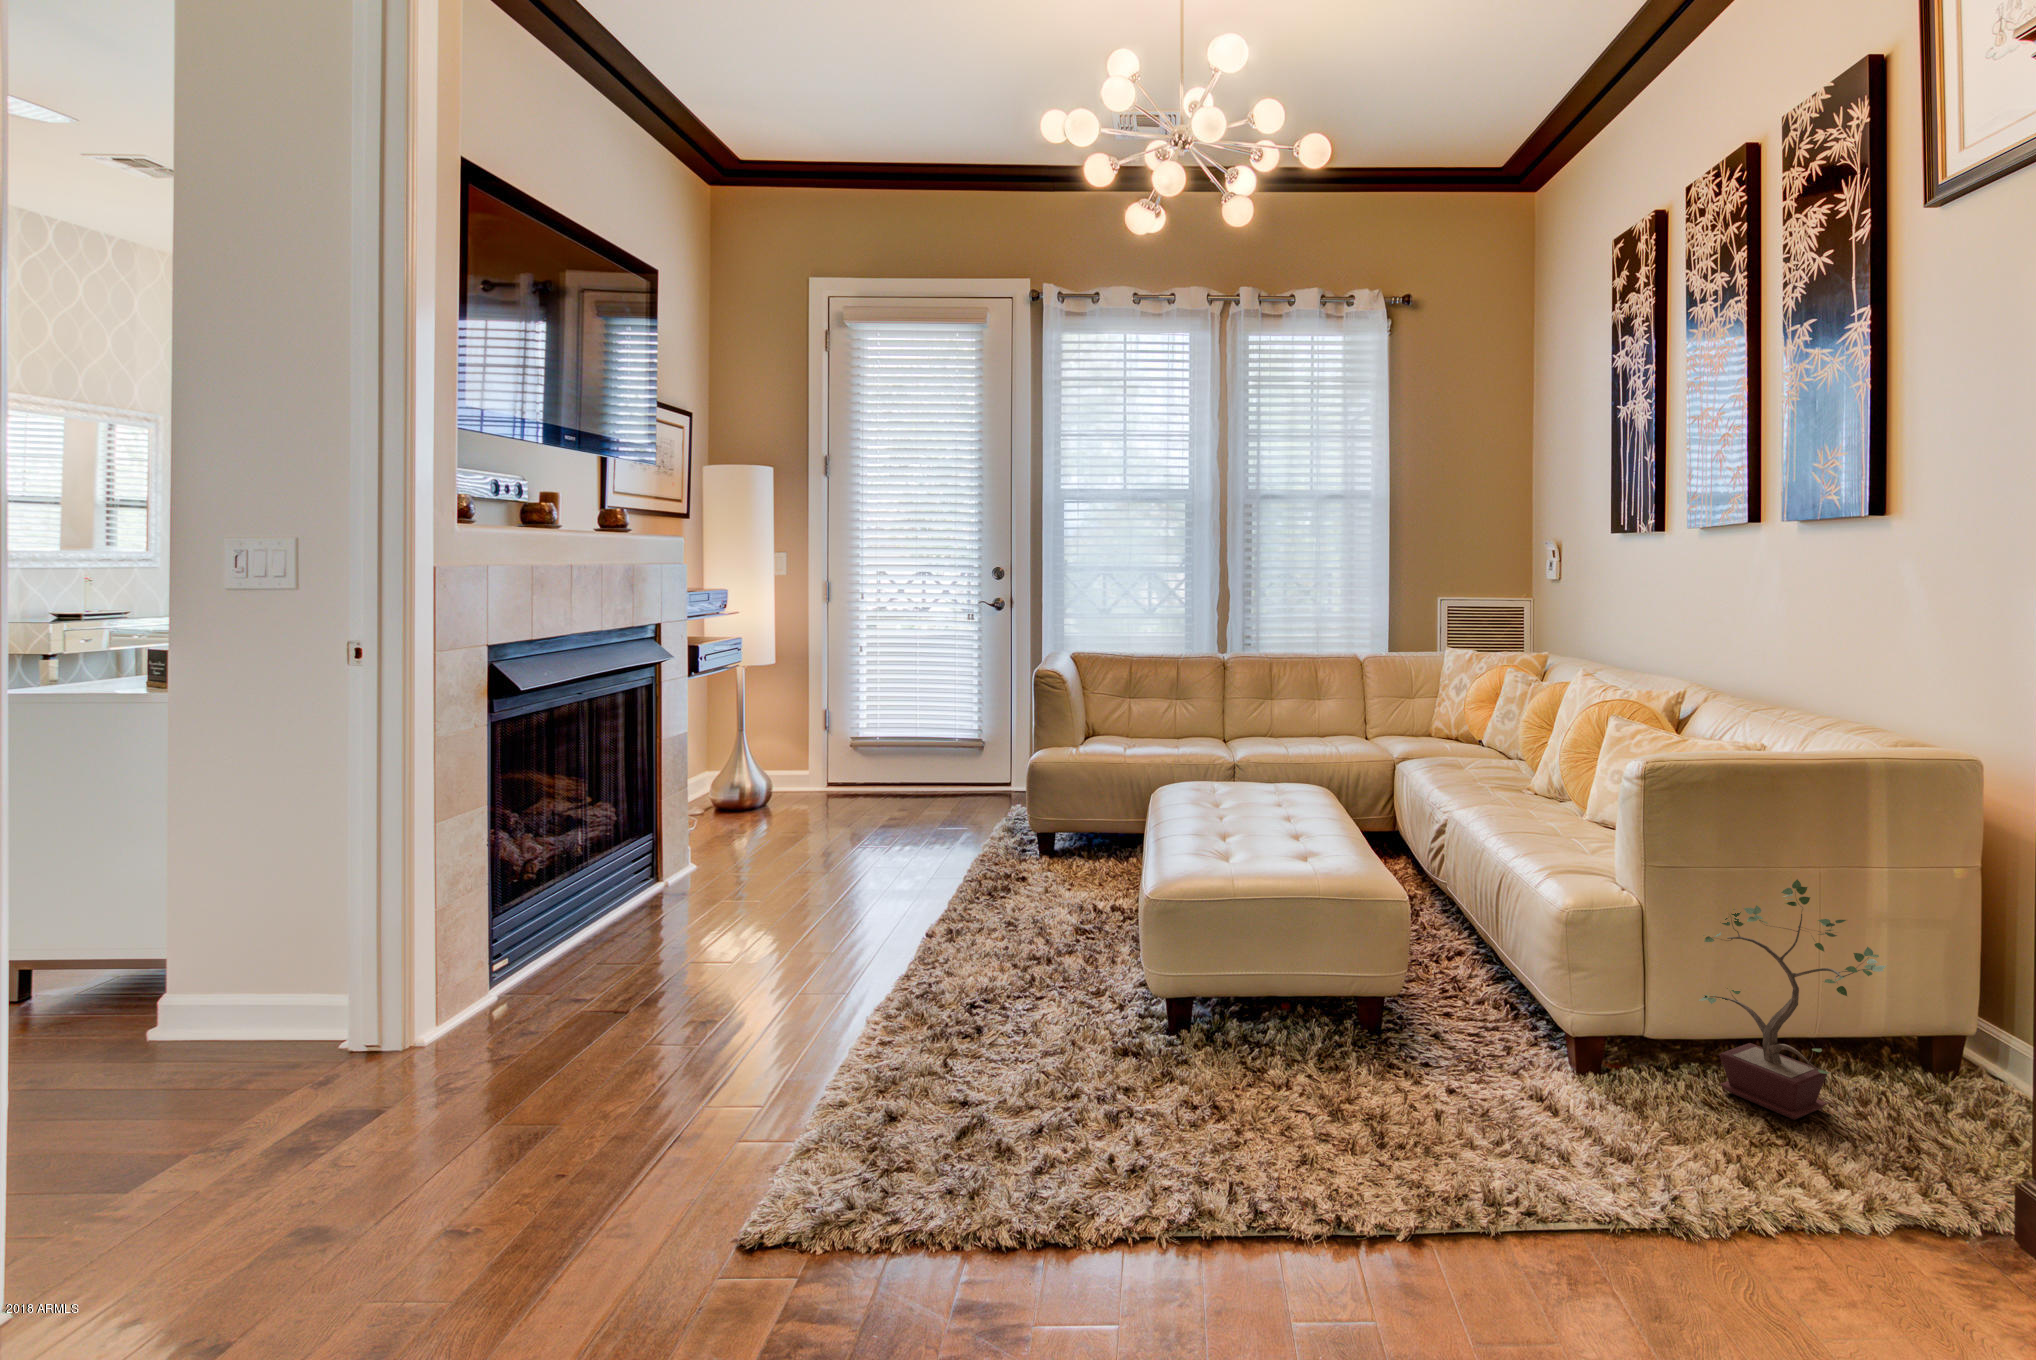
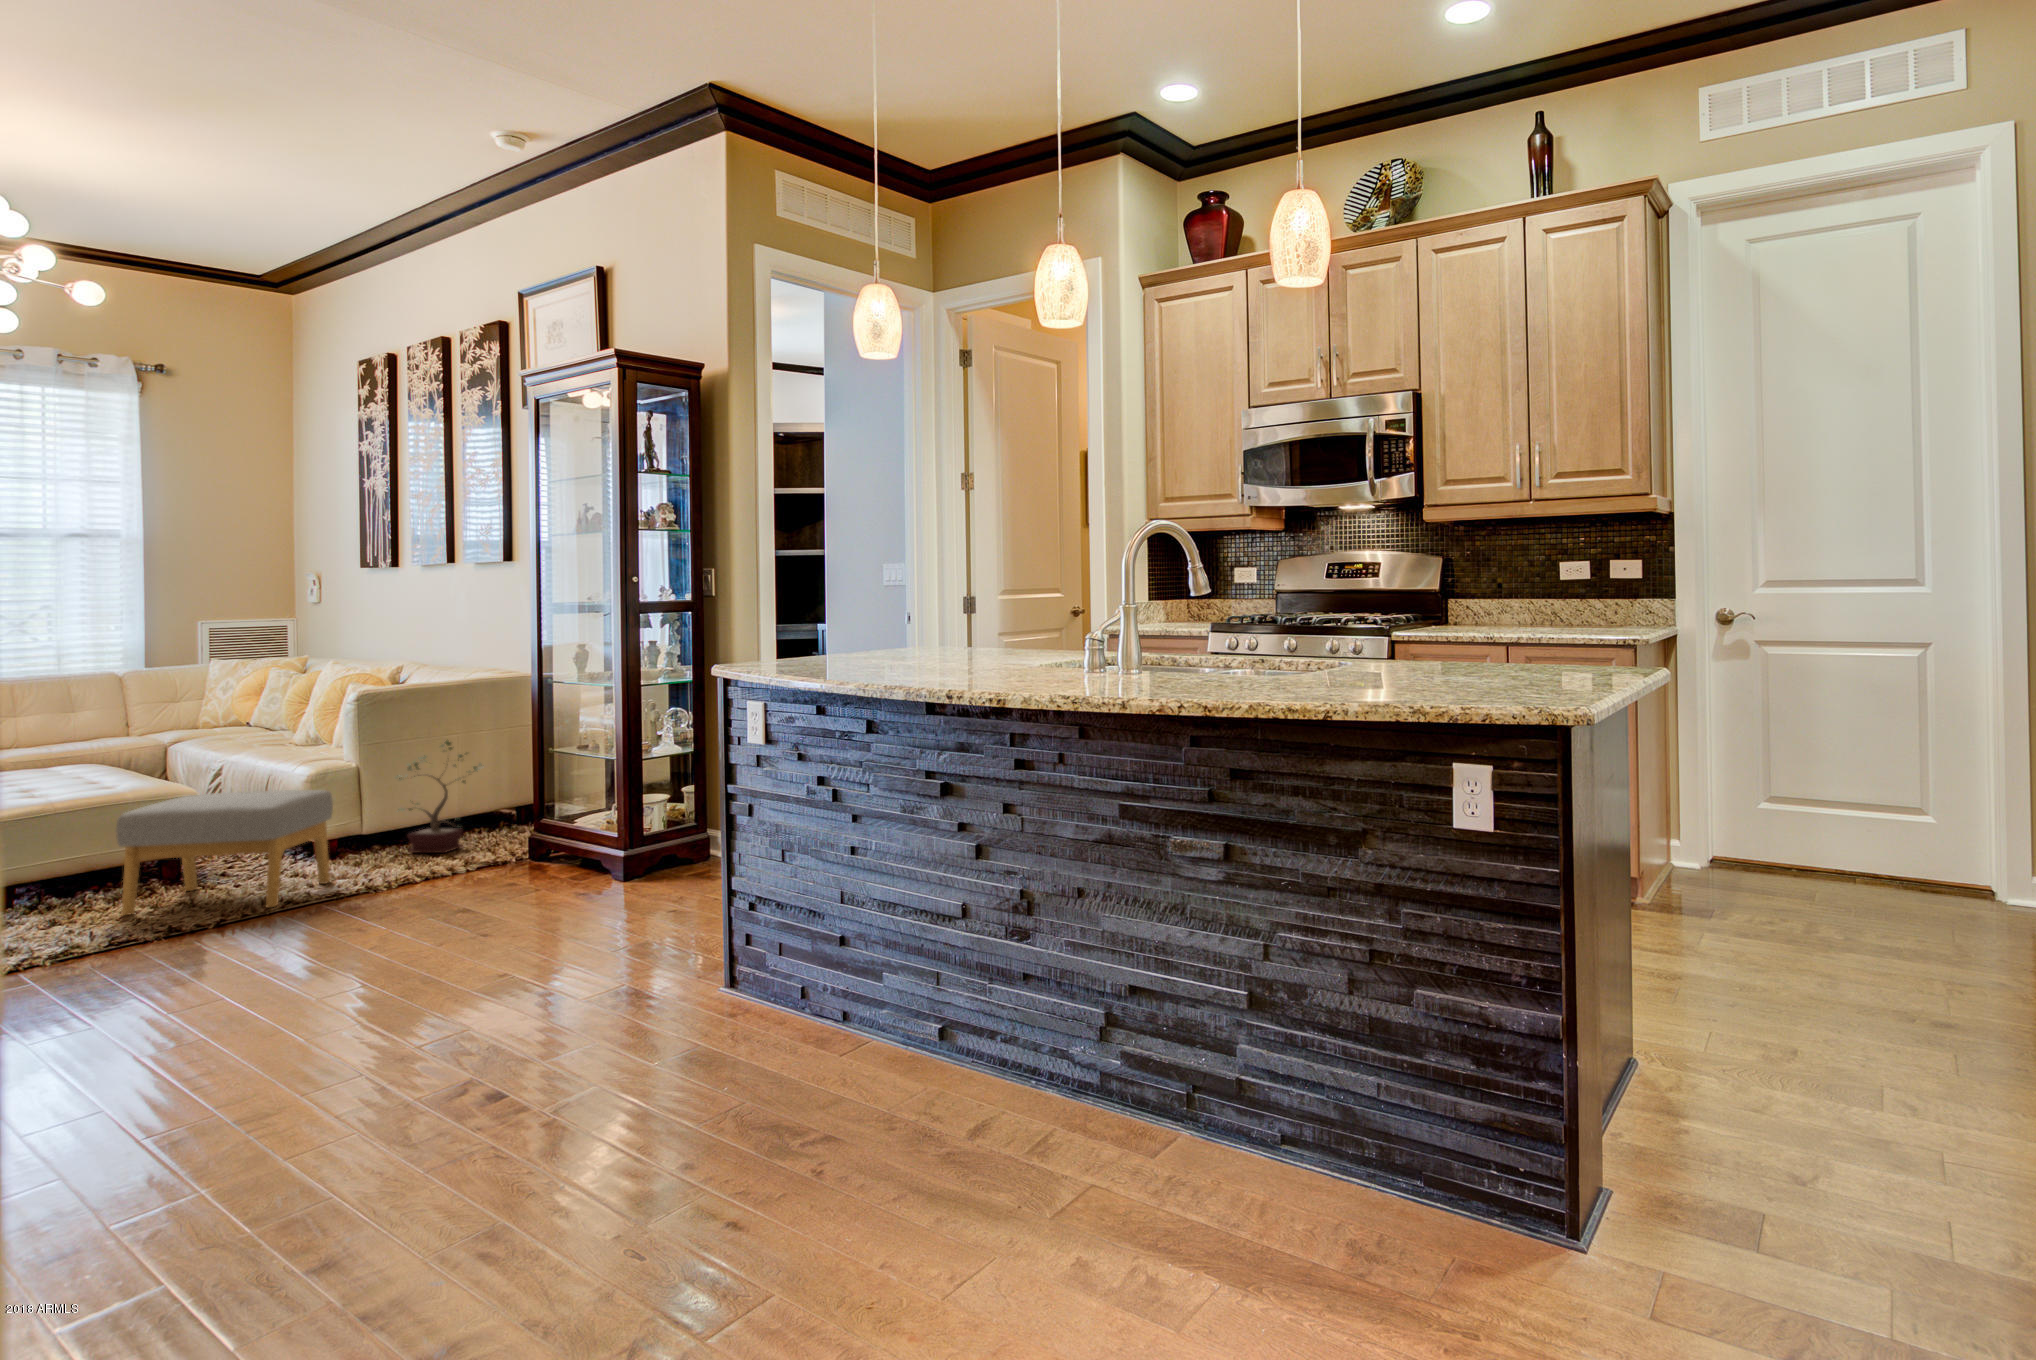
footstool: none [1289,915,1605,1217] -> present [116,790,333,915]

